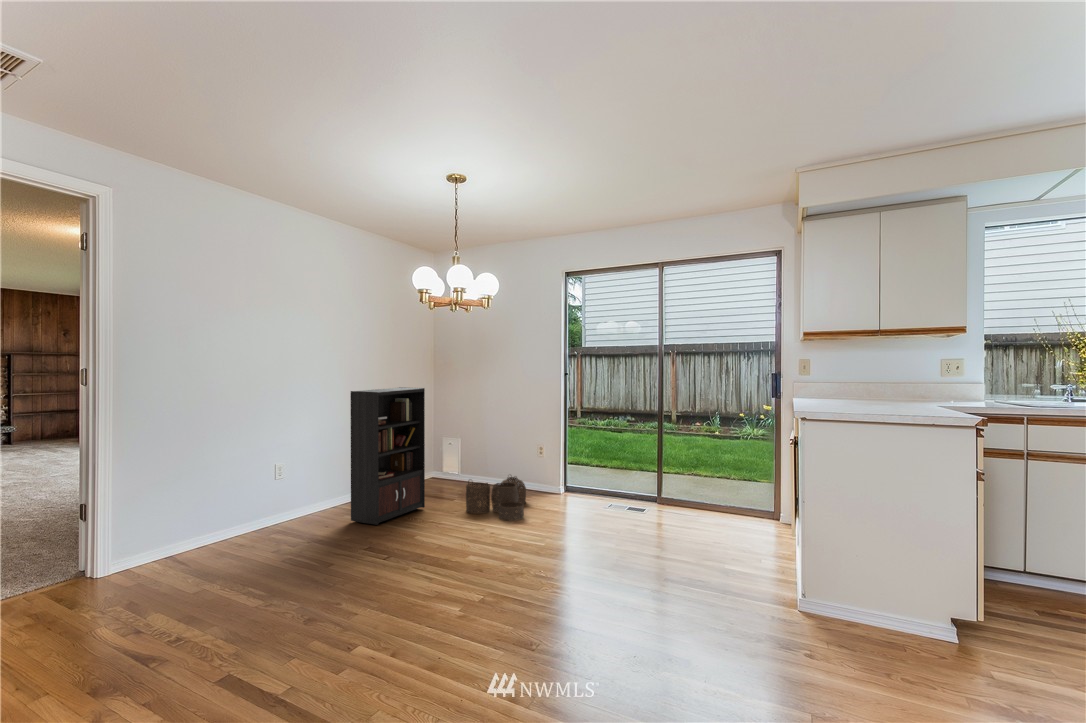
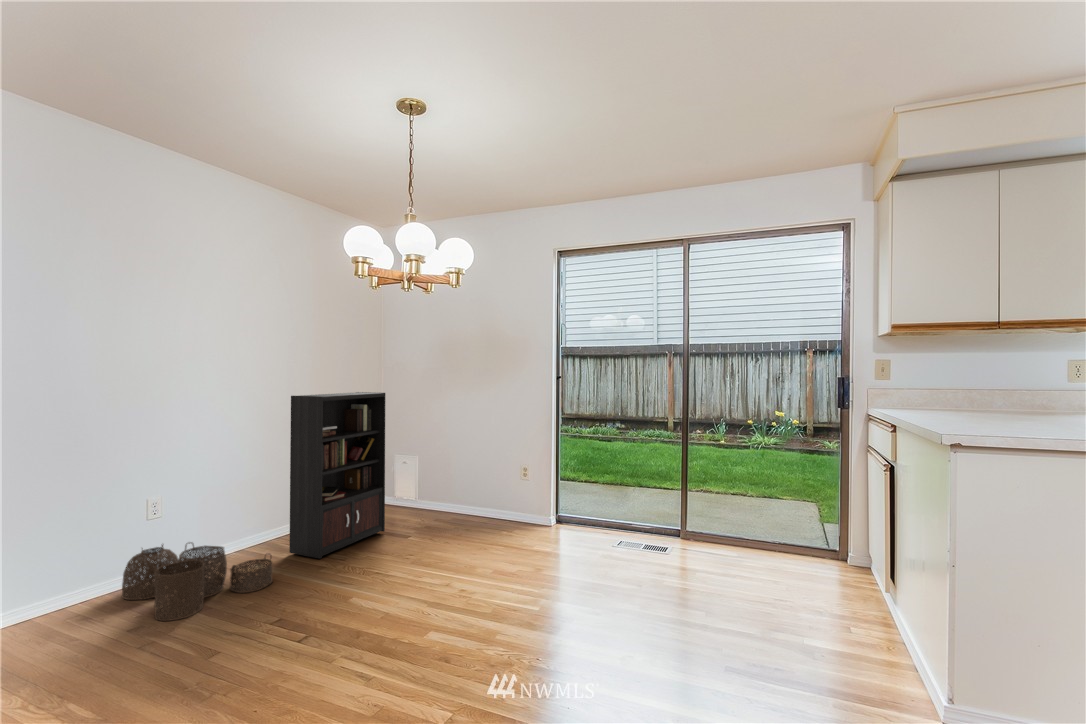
woven basket: present [466,477,526,521] -> present [122,543,272,621]

